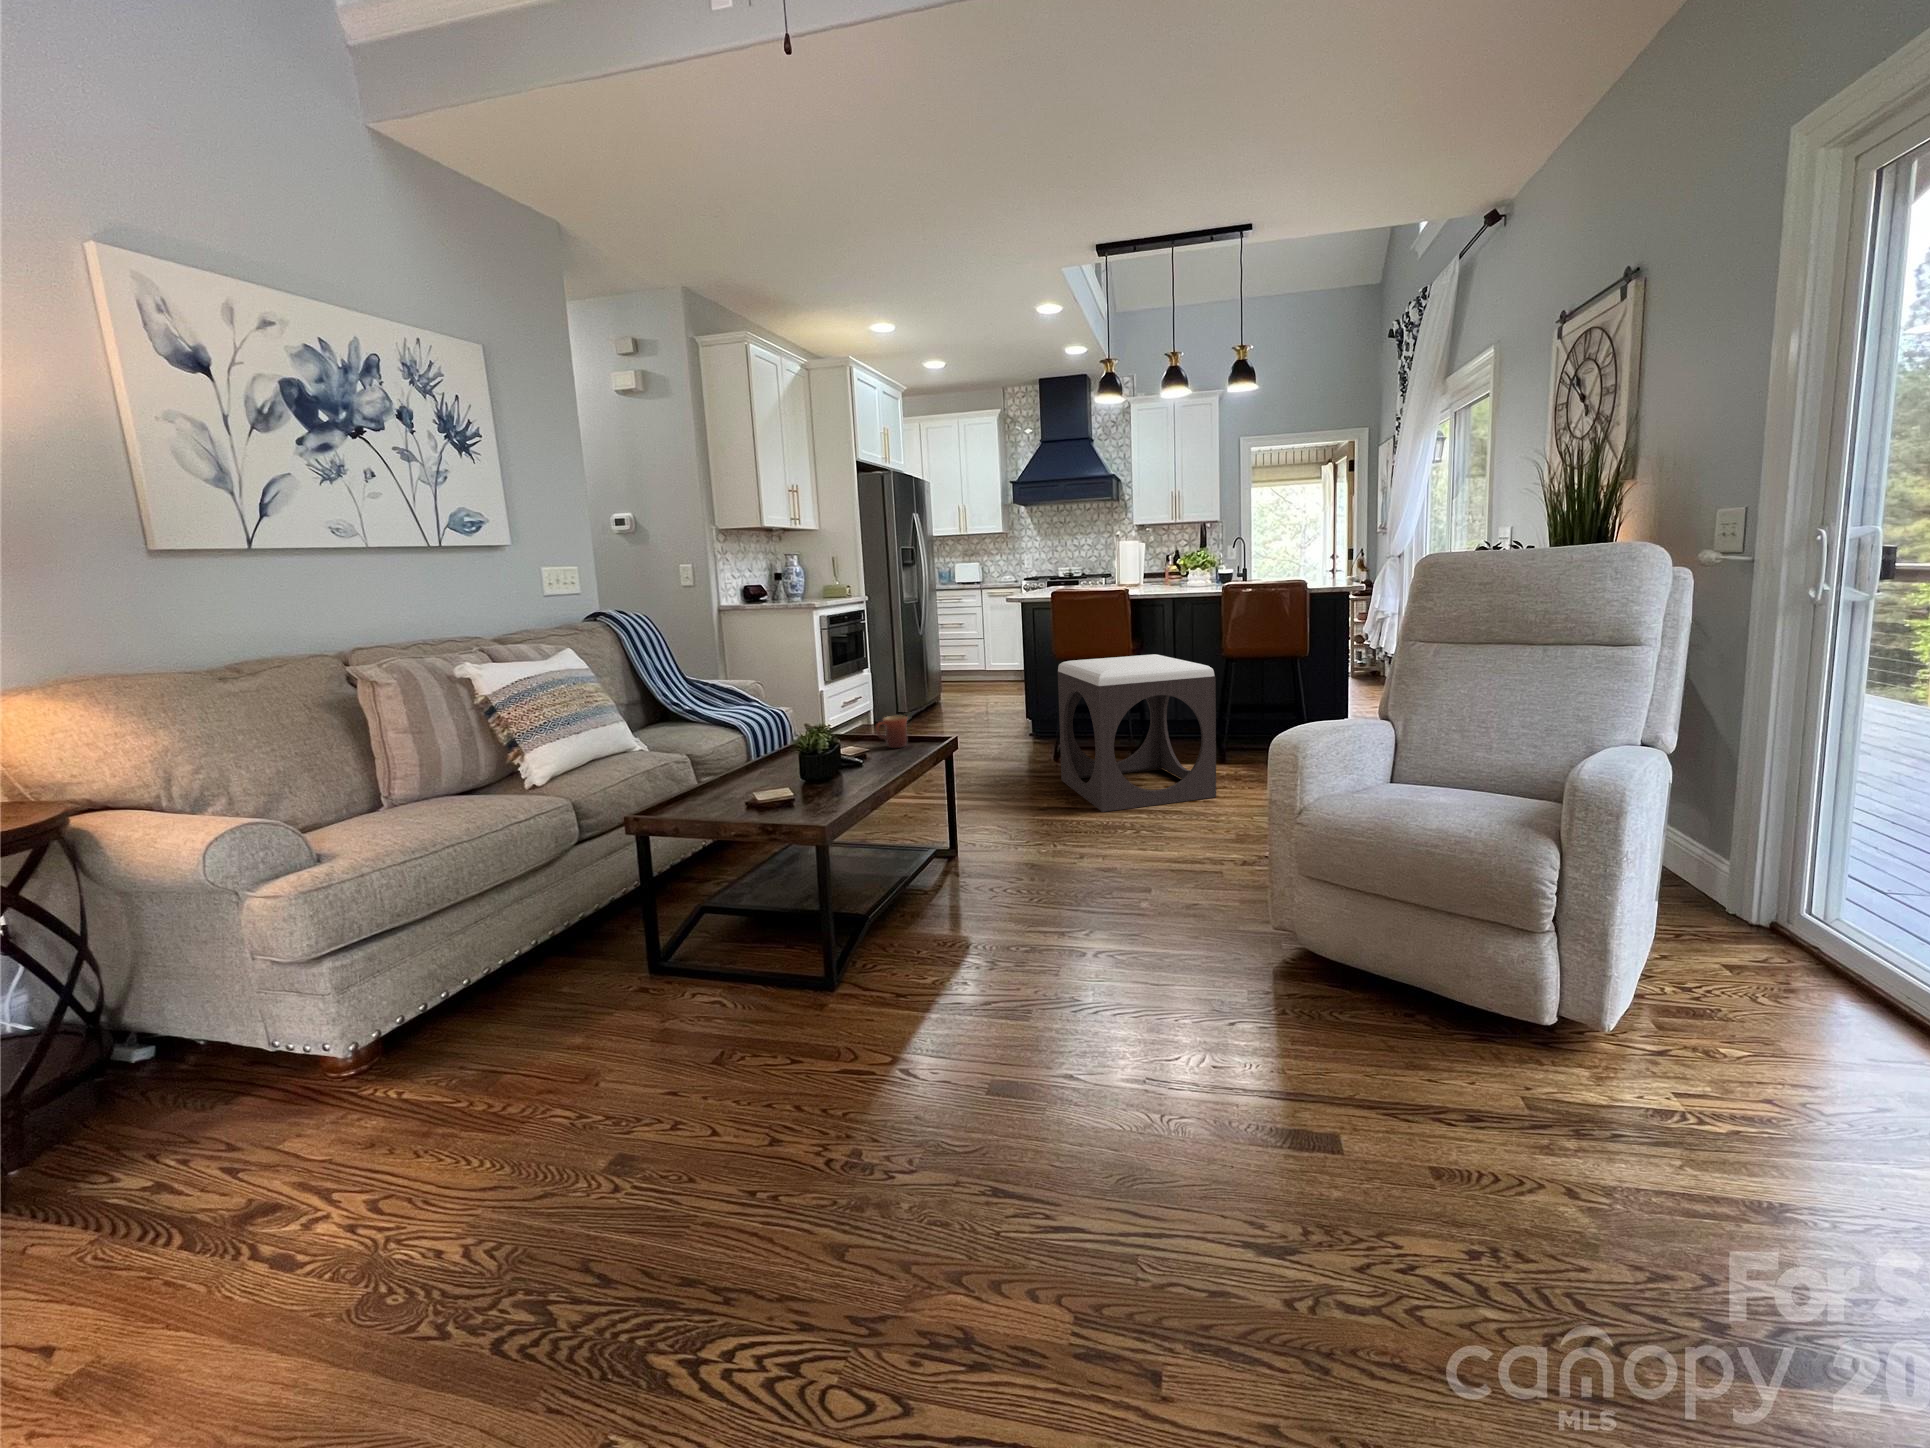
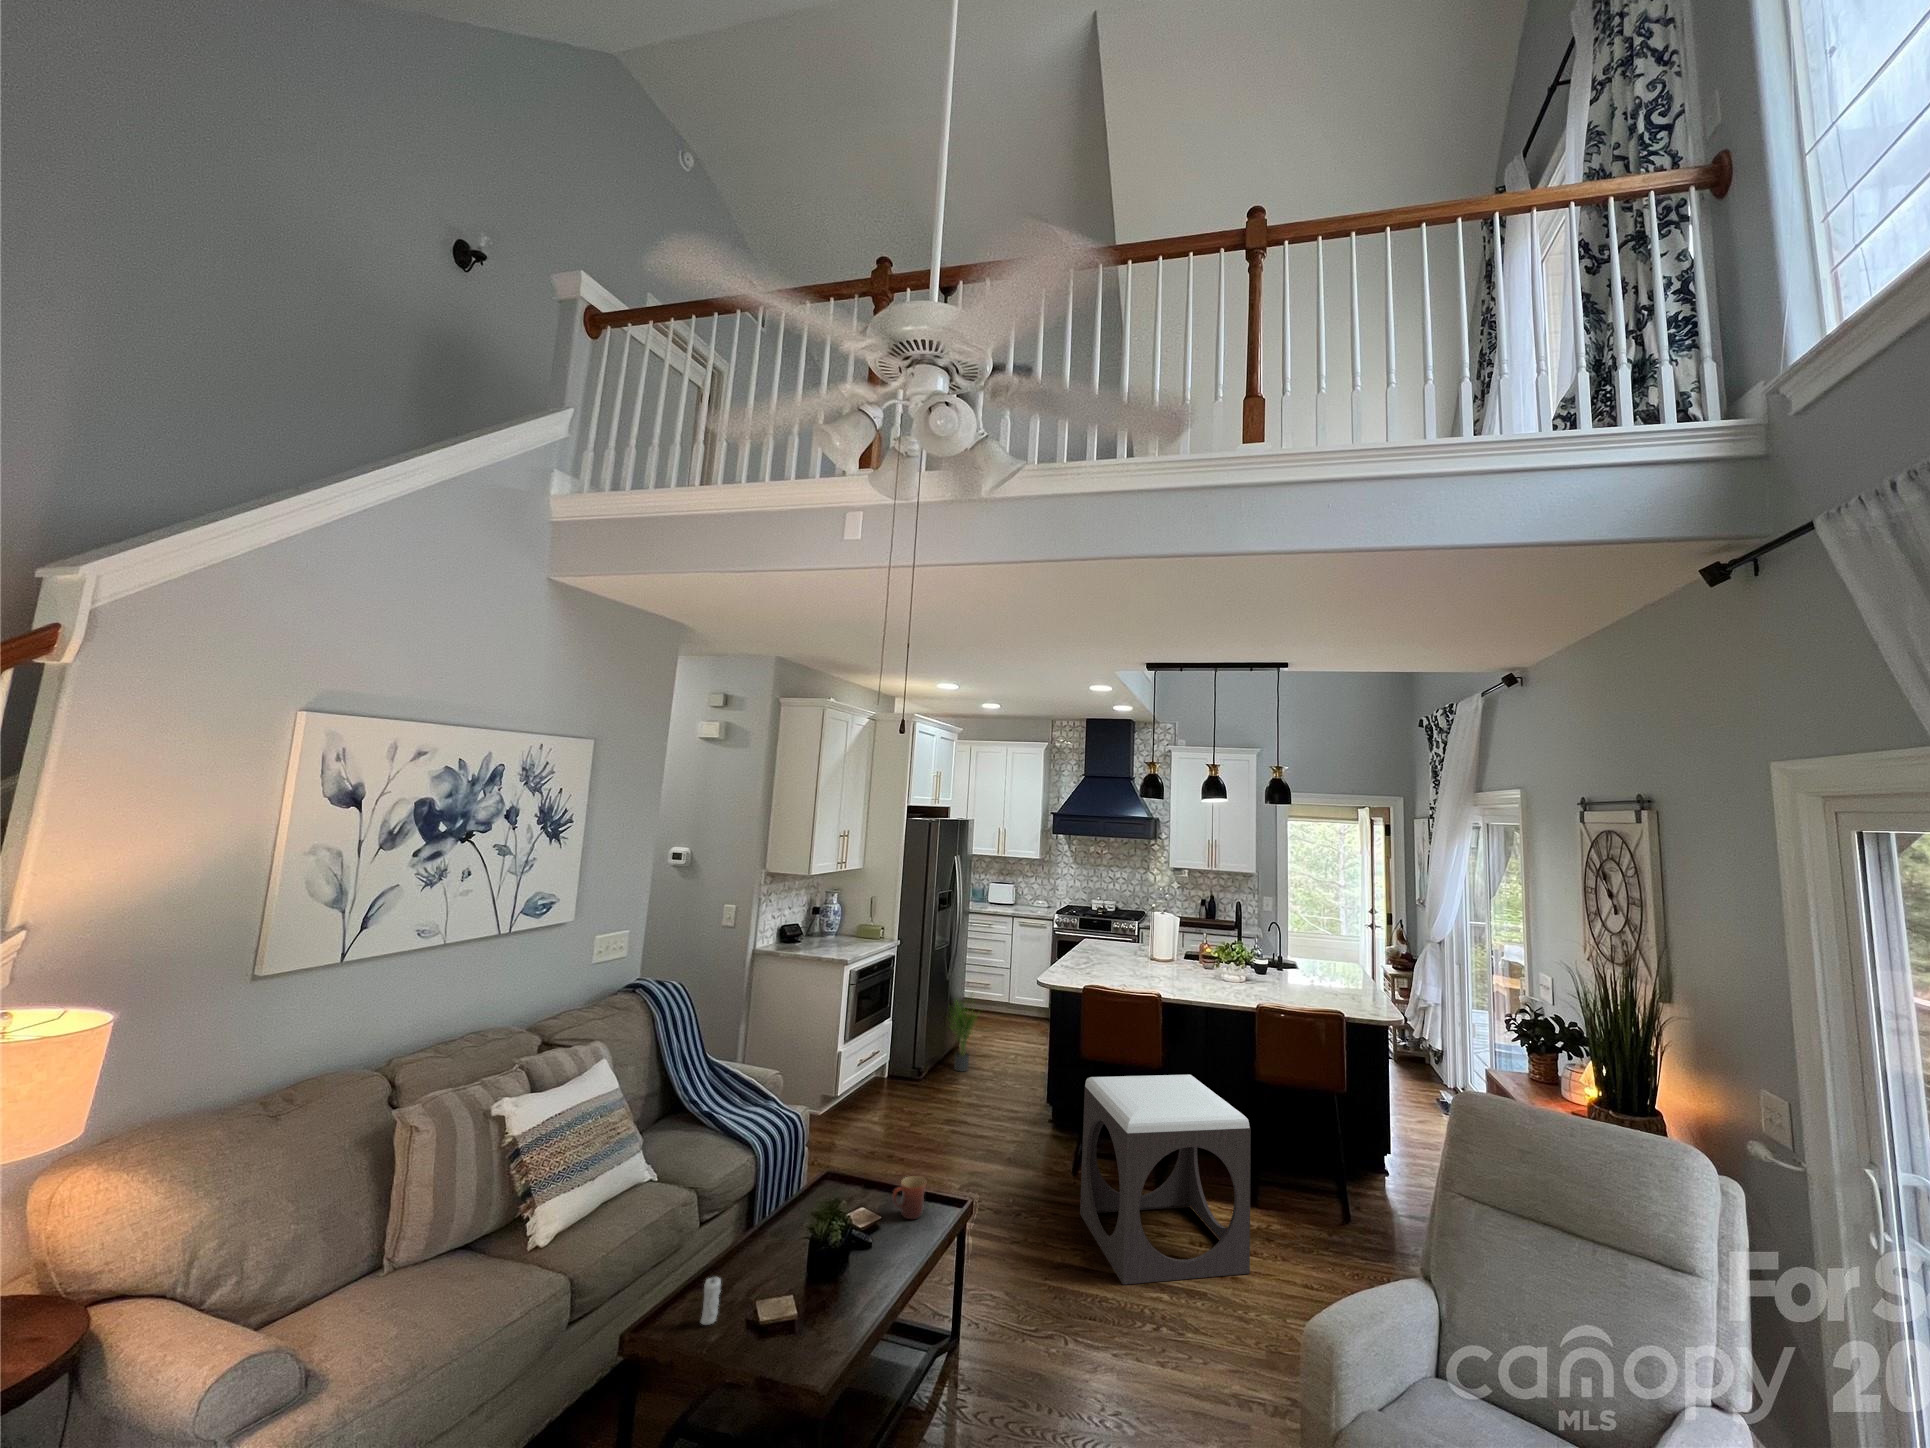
potted plant: none [922,645,963,716] -> present [952,1003,977,1072]
candle: none [697,764,716,807] -> present [701,1277,721,1325]

